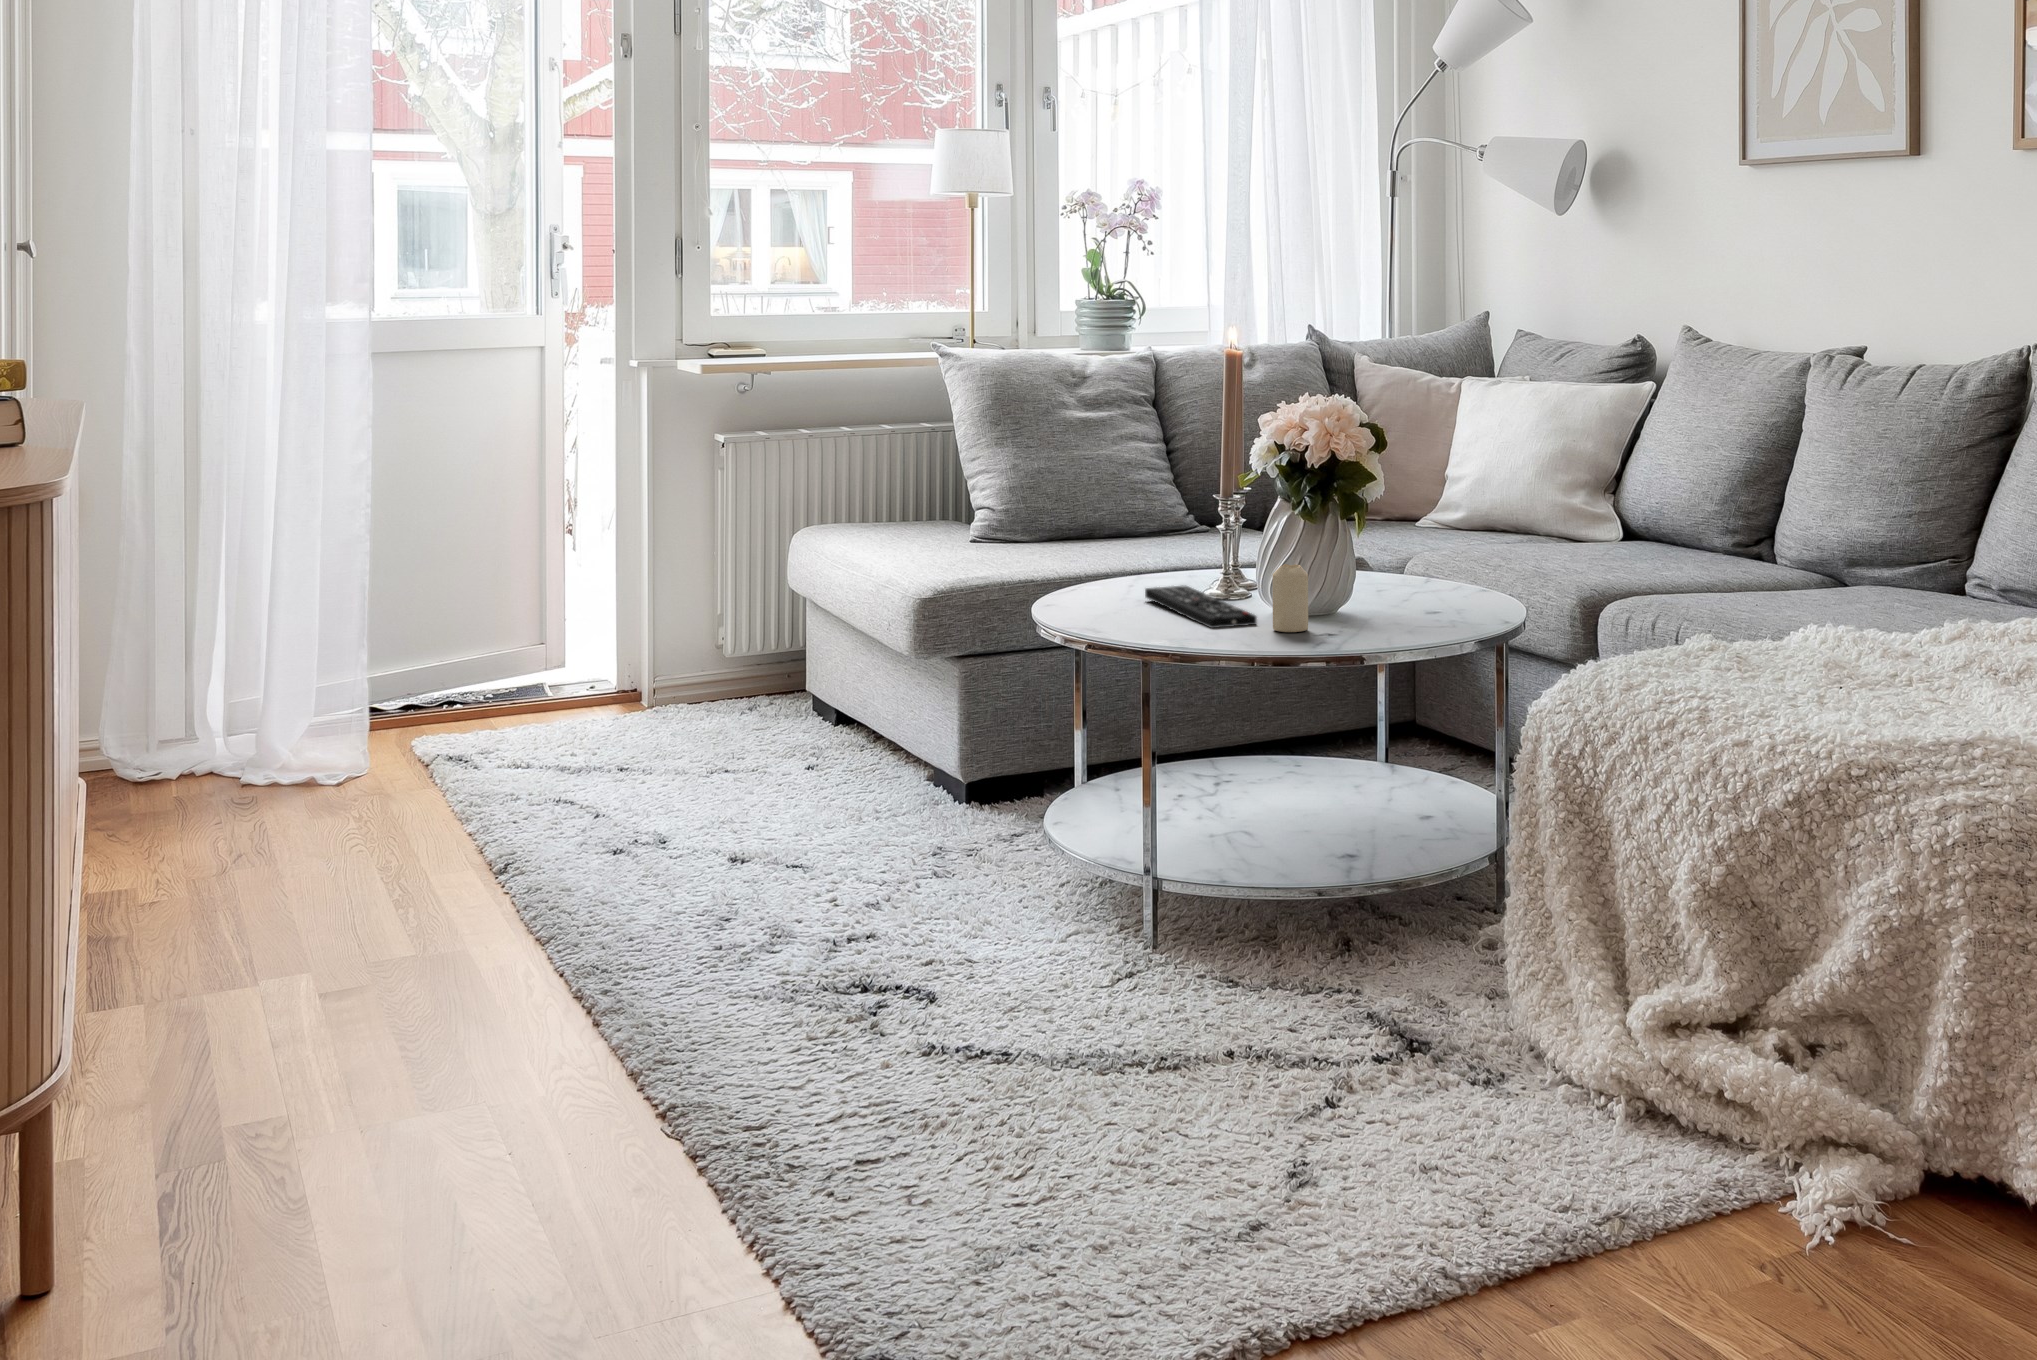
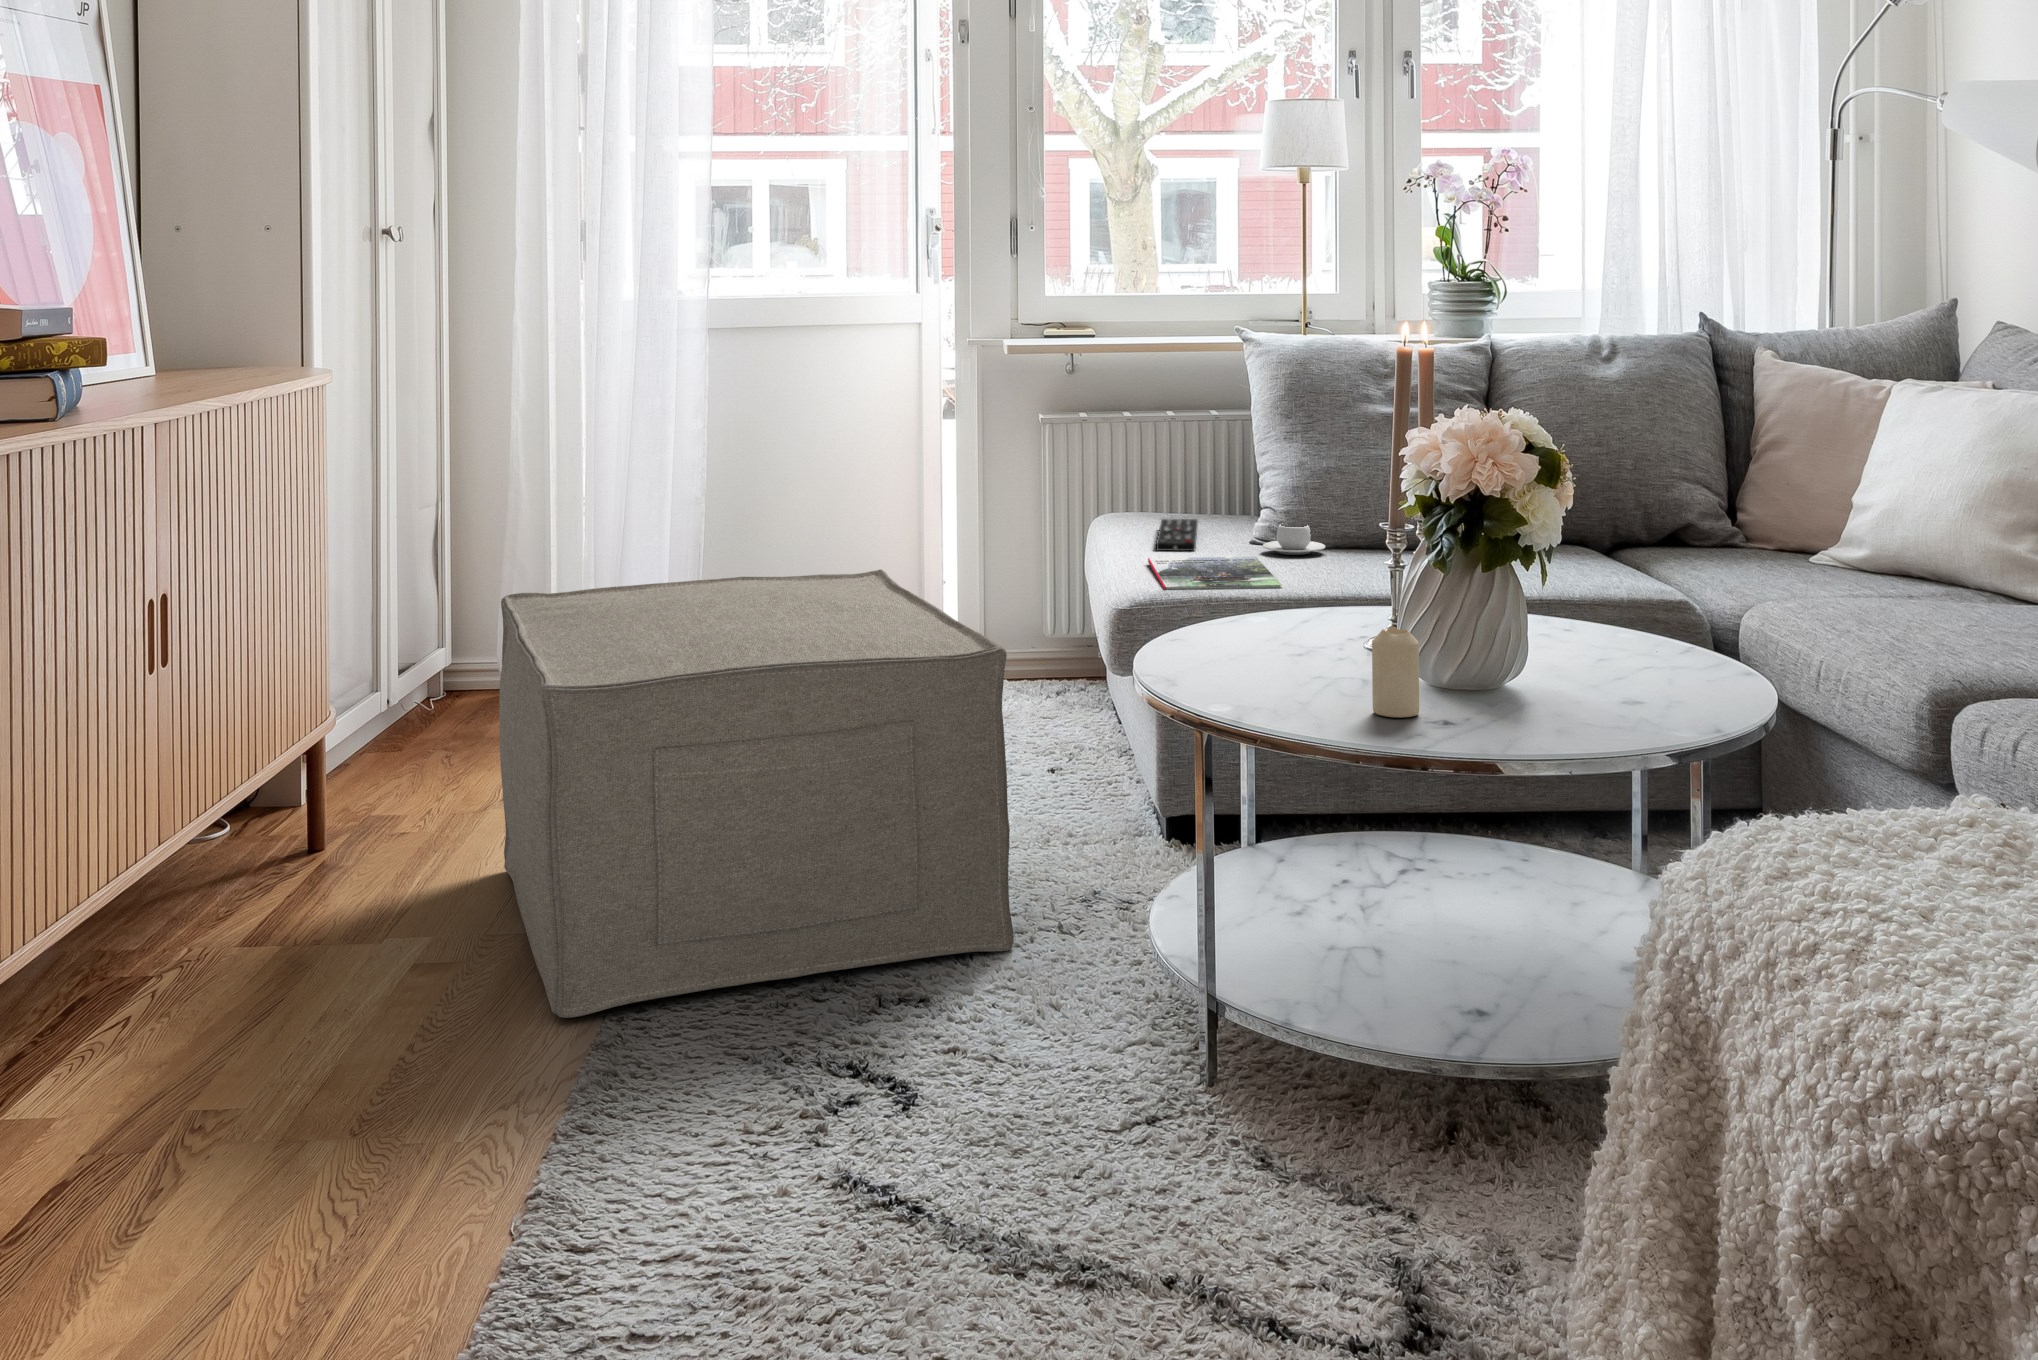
teacup: none [991,516,1047,544] -> present [1263,524,1325,555]
magazine: none [908,546,1057,575] -> present [1148,556,1282,590]
ottoman: none [323,577,906,998] -> present [499,569,1014,1018]
remote control: present [1145,586,1257,628] -> present [1156,519,1198,551]

